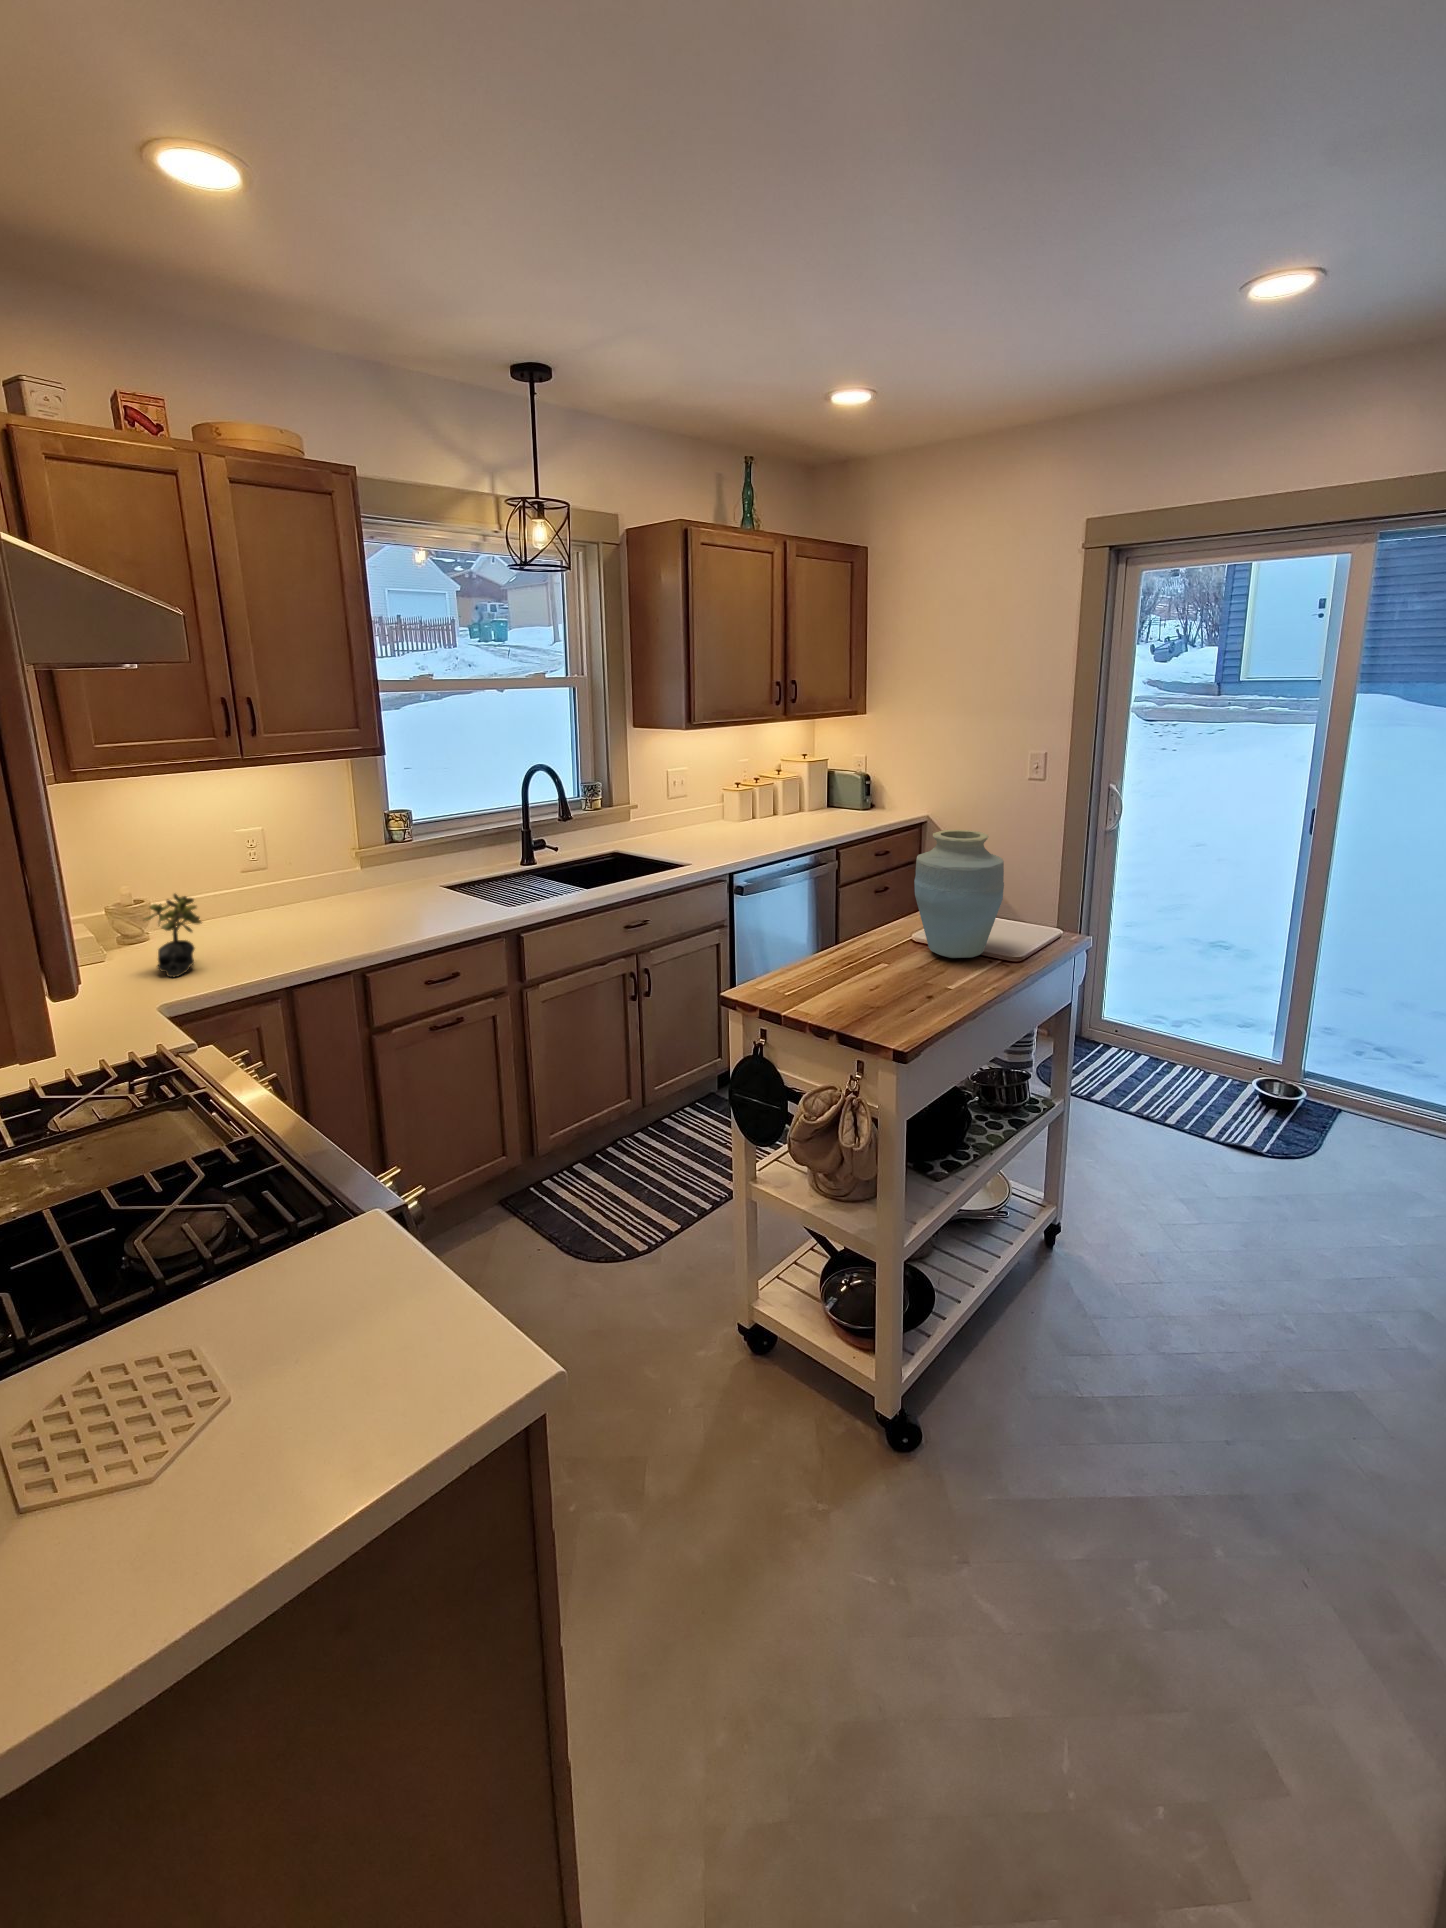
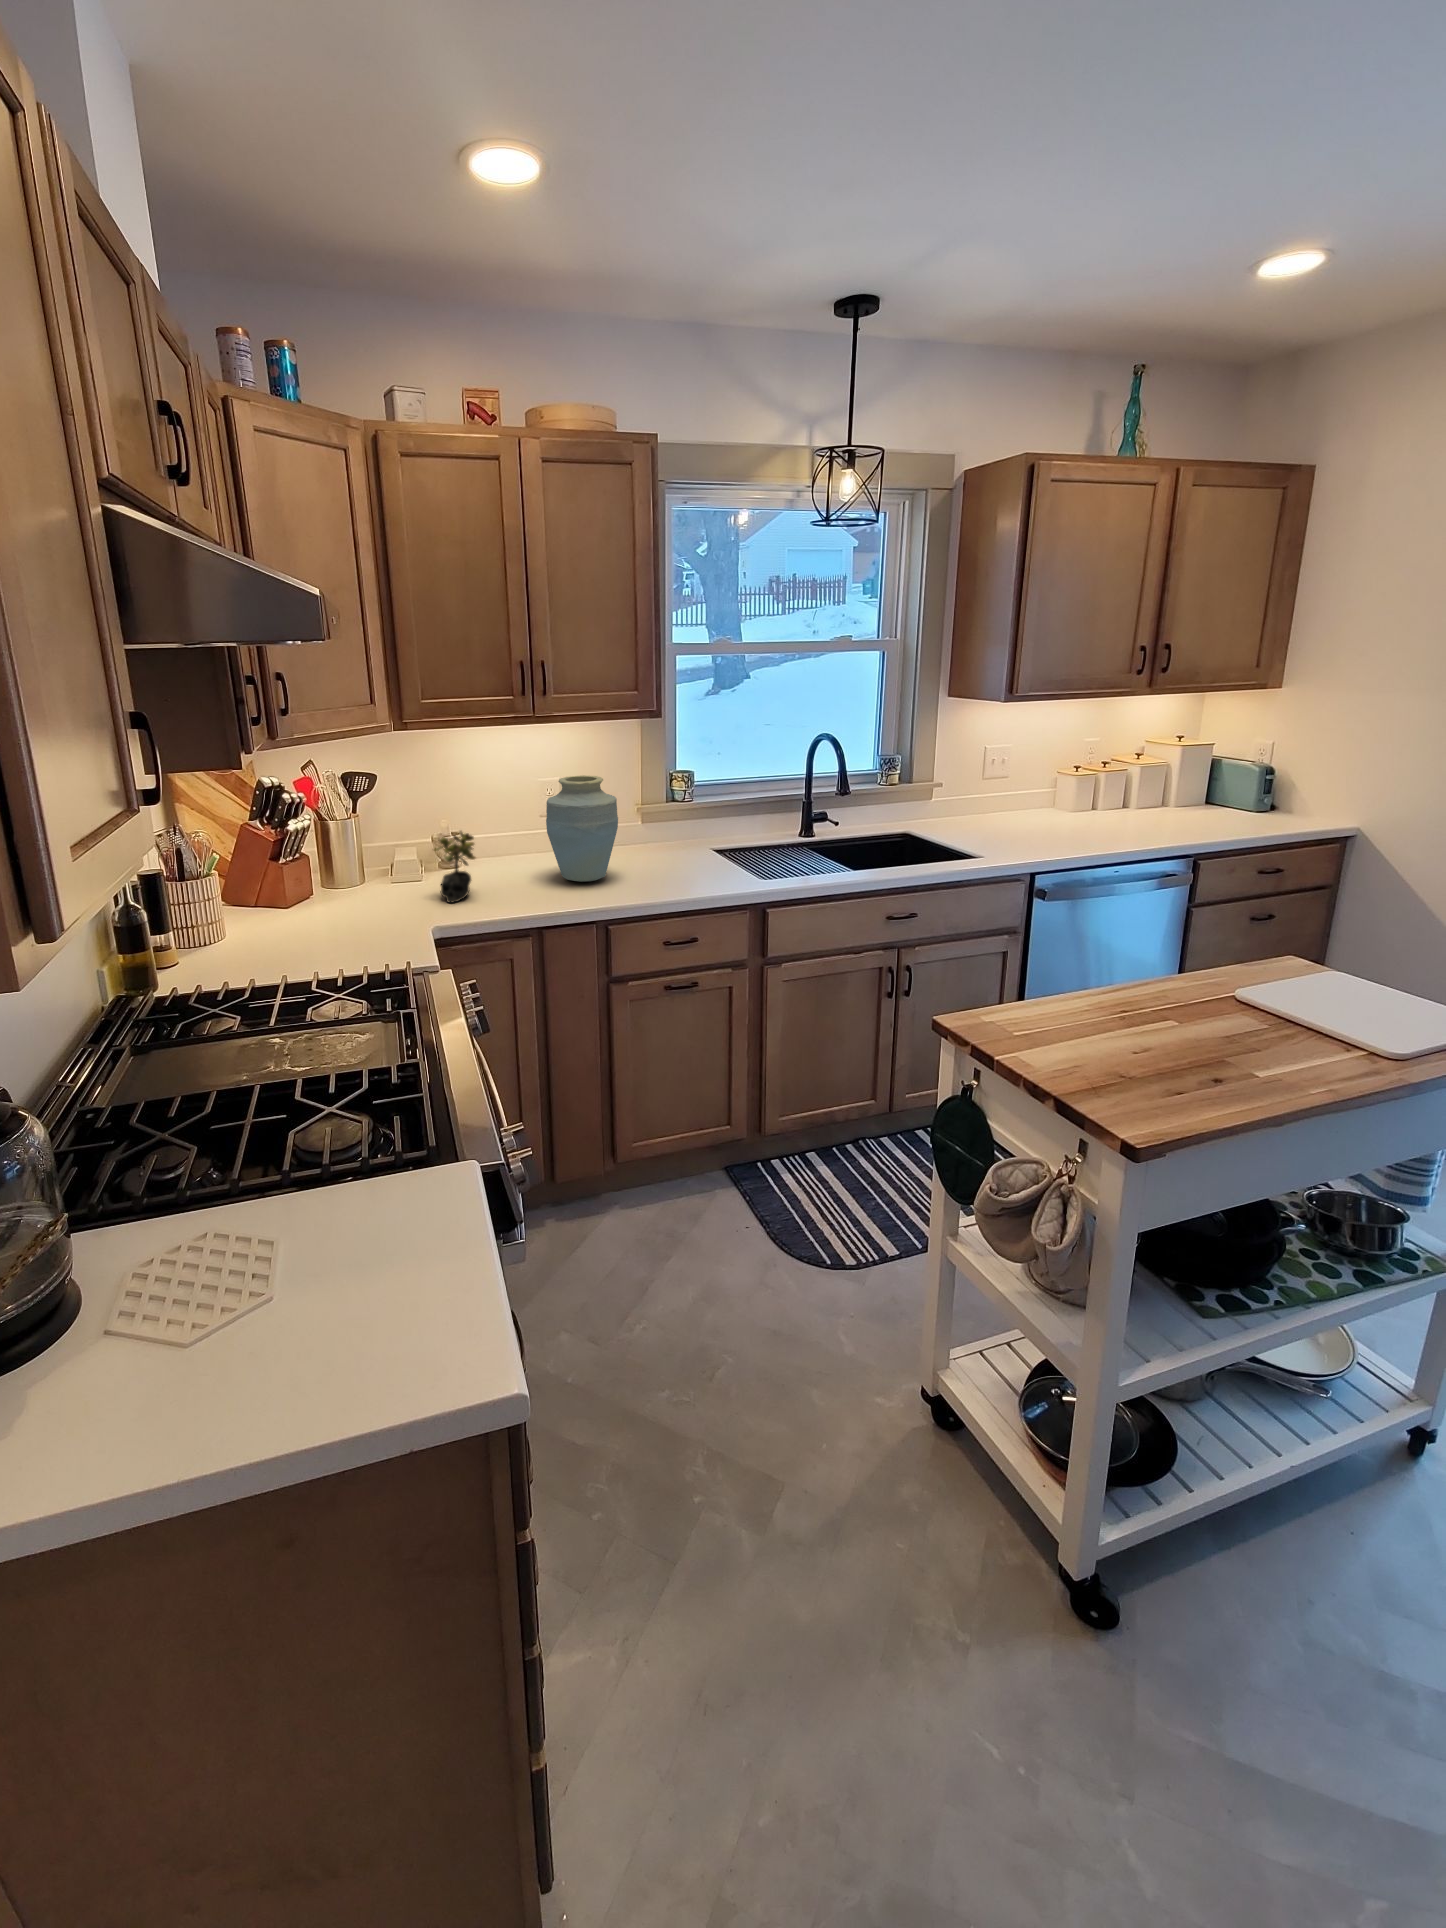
vase: present [914,830,1004,958] -> present [546,775,618,882]

